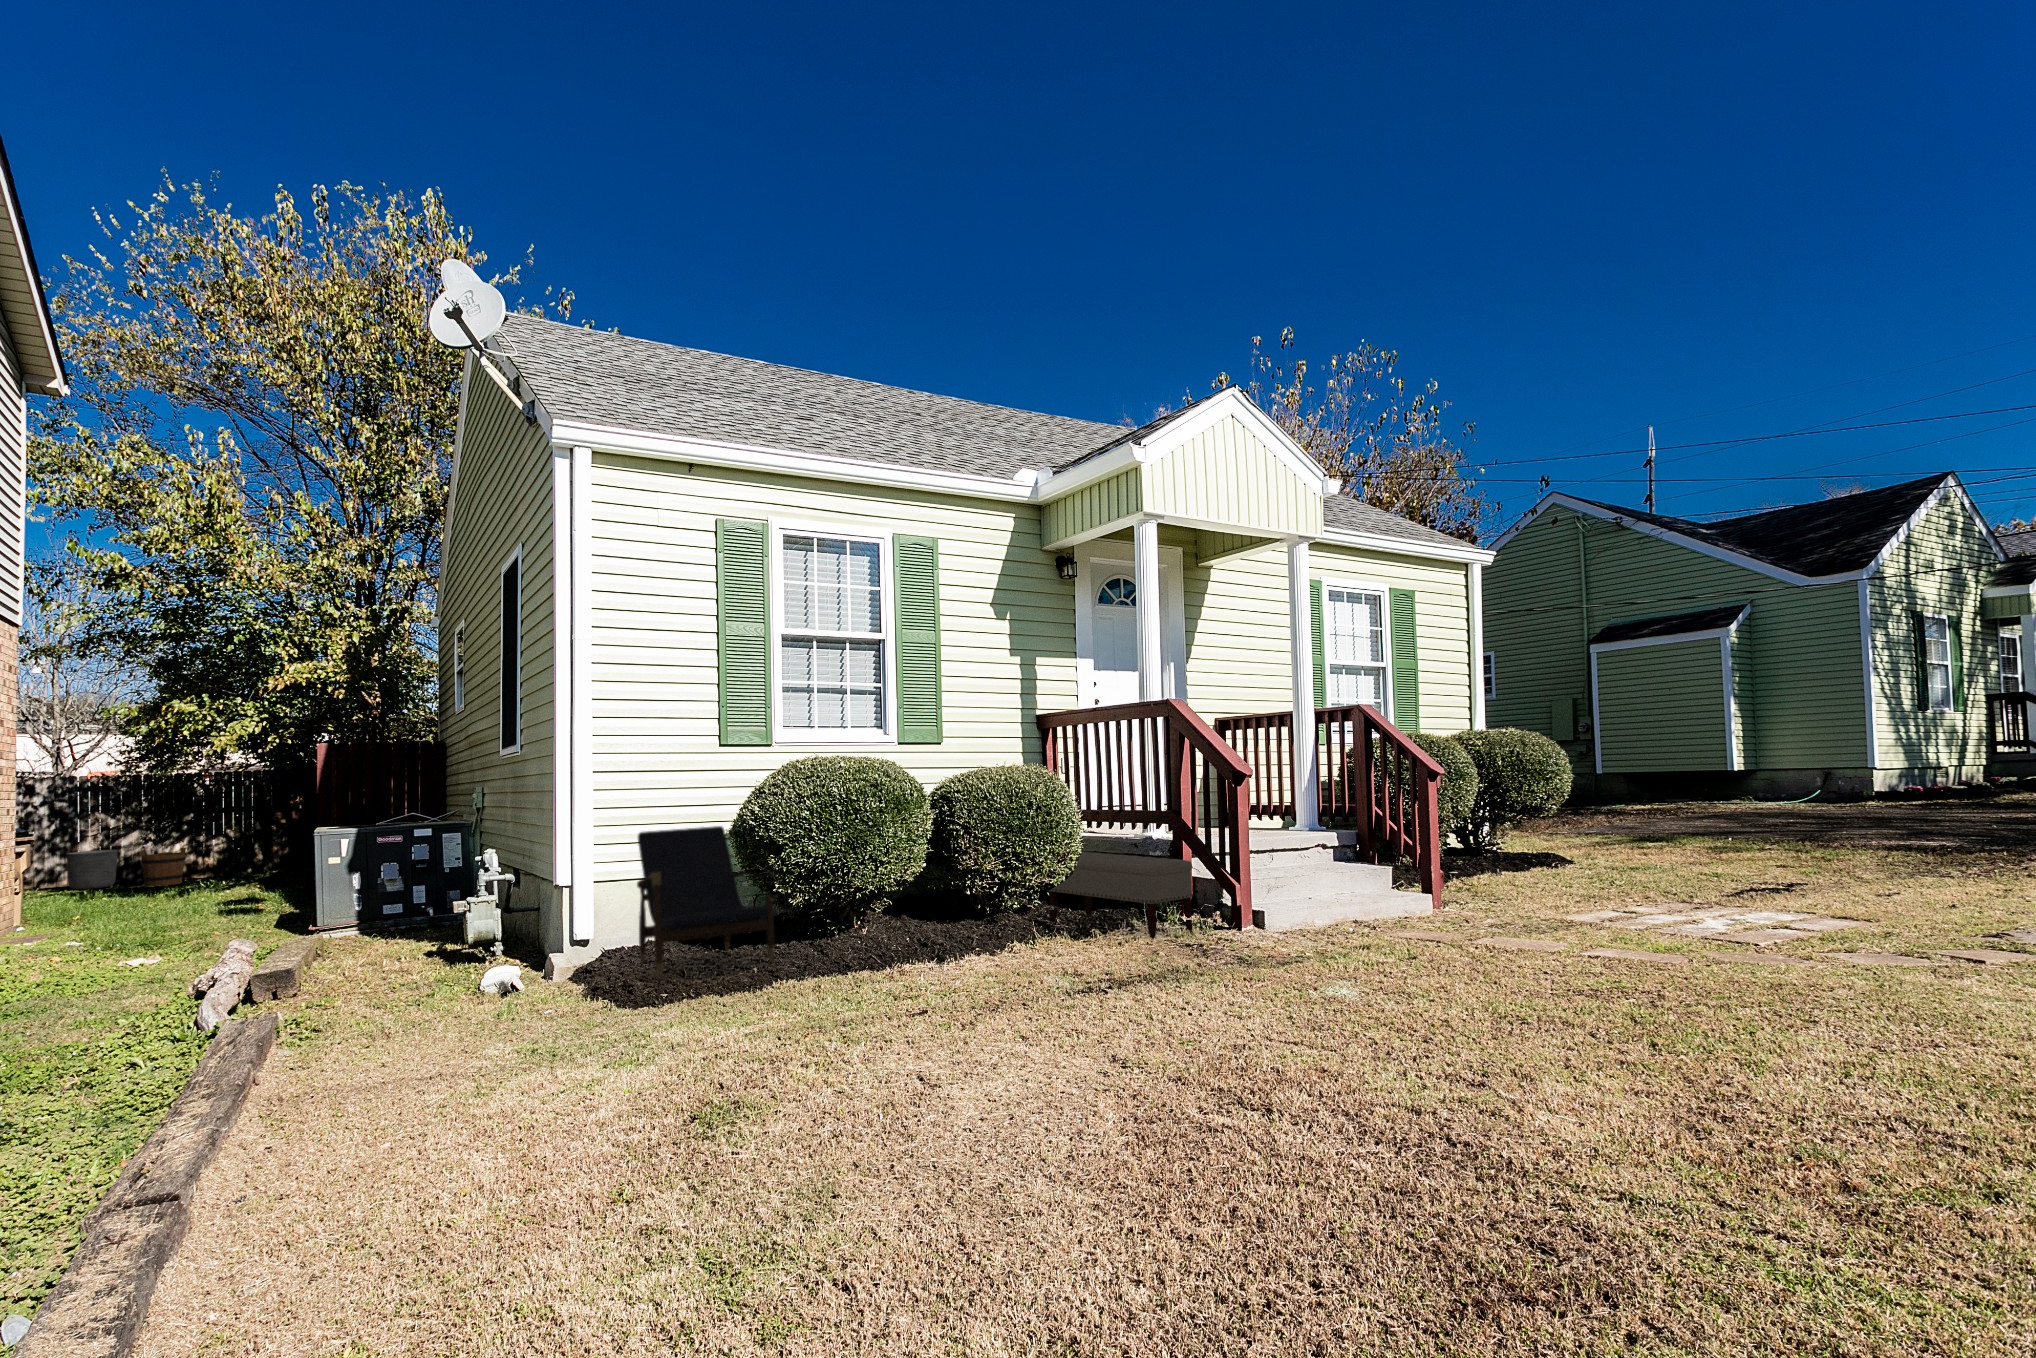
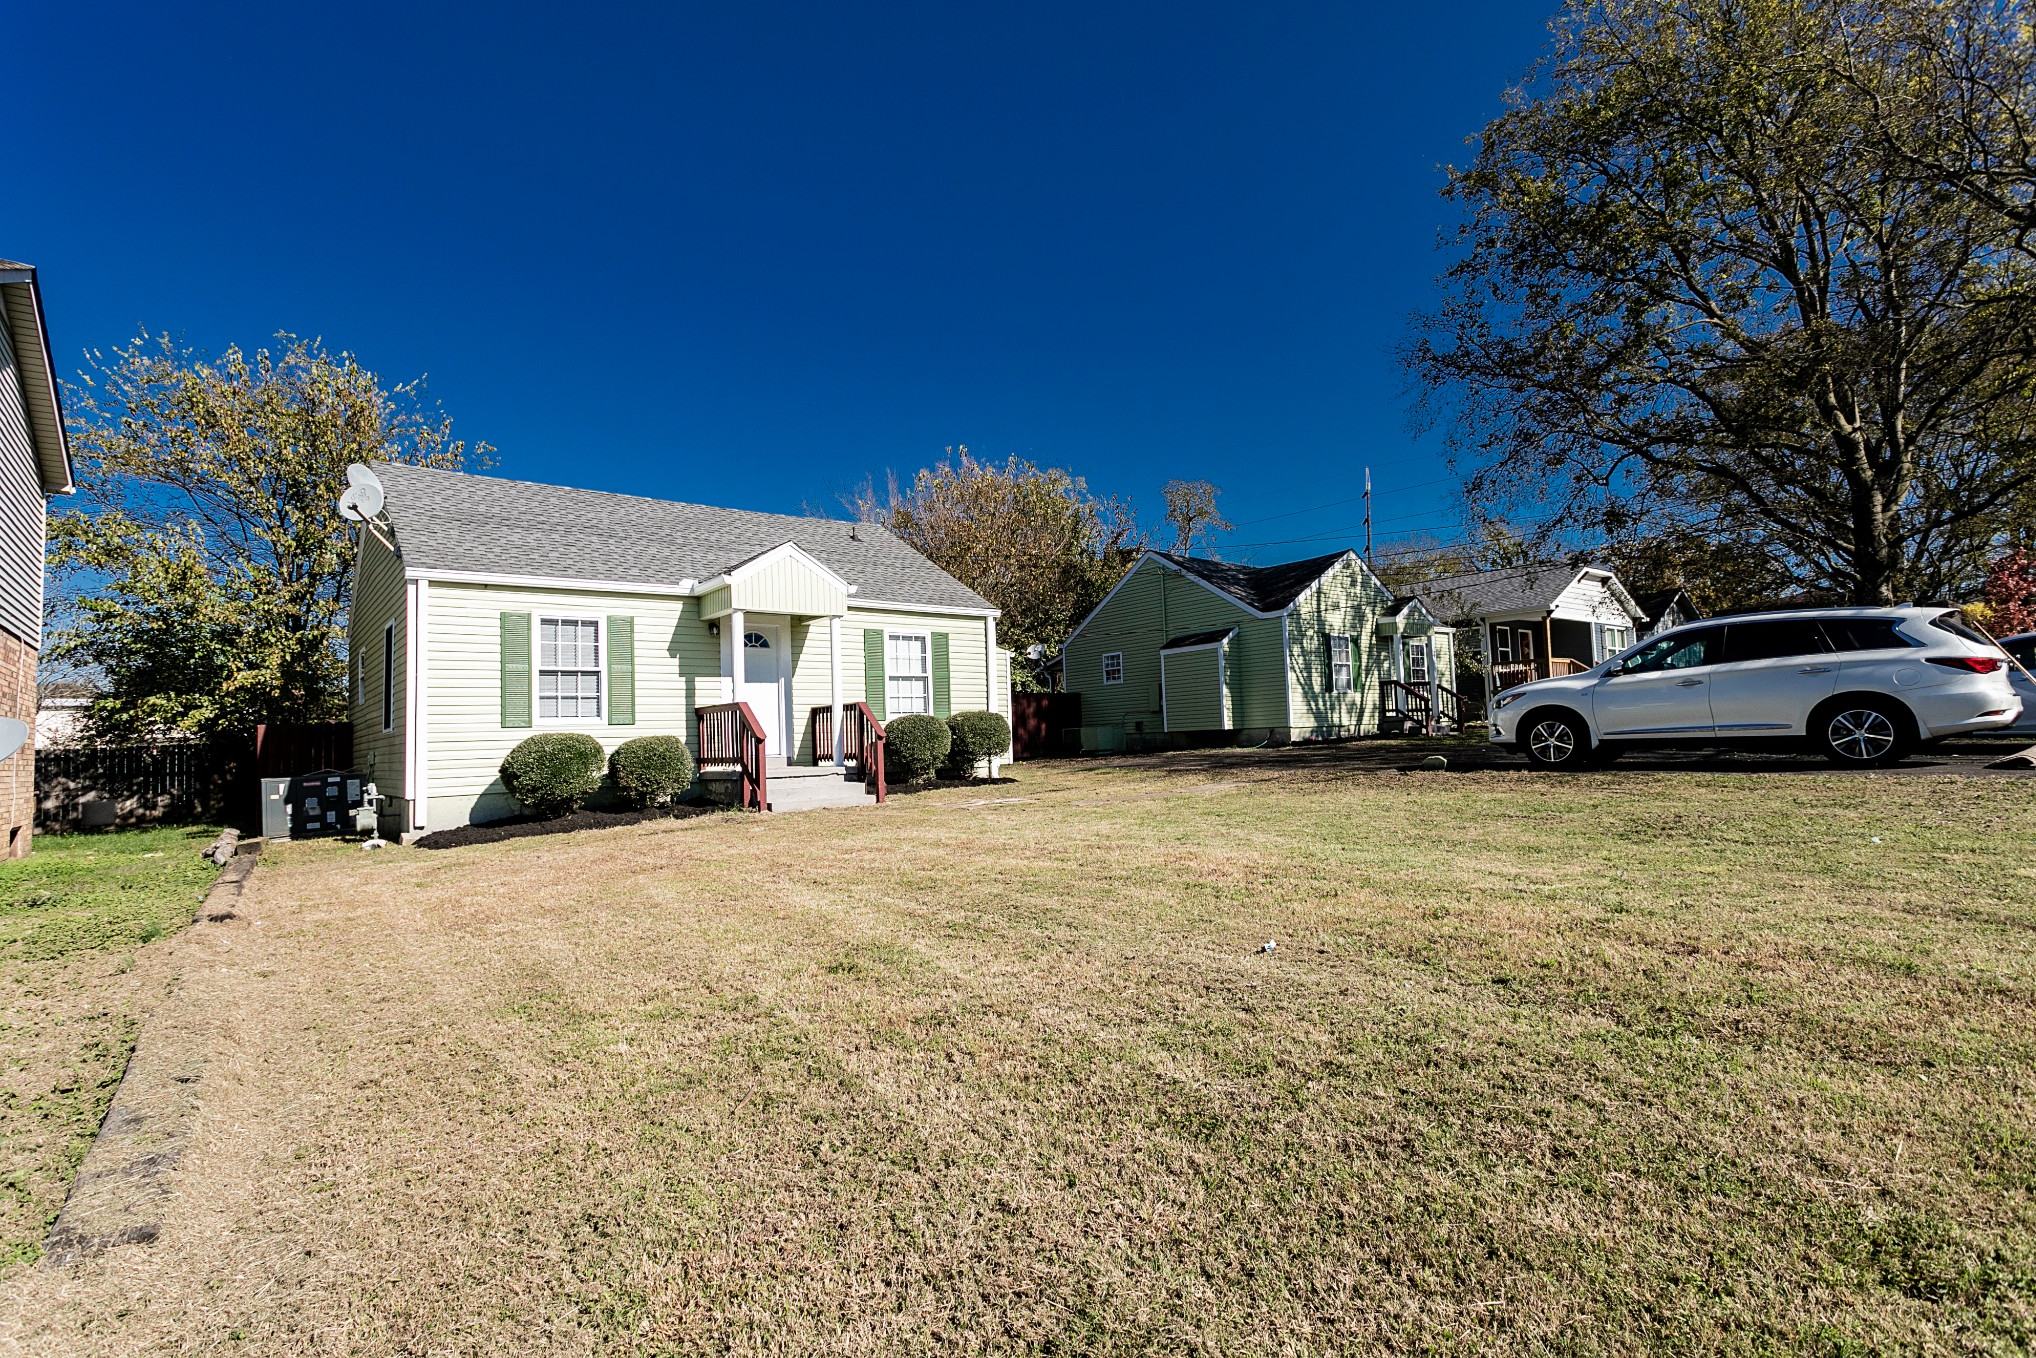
lounge chair: present [637,826,775,980] -> none [450,769,525,844]
bucket: present [141,847,187,886] -> none [134,797,168,823]
bench: present [1049,852,1192,938] -> none [689,779,755,820]

